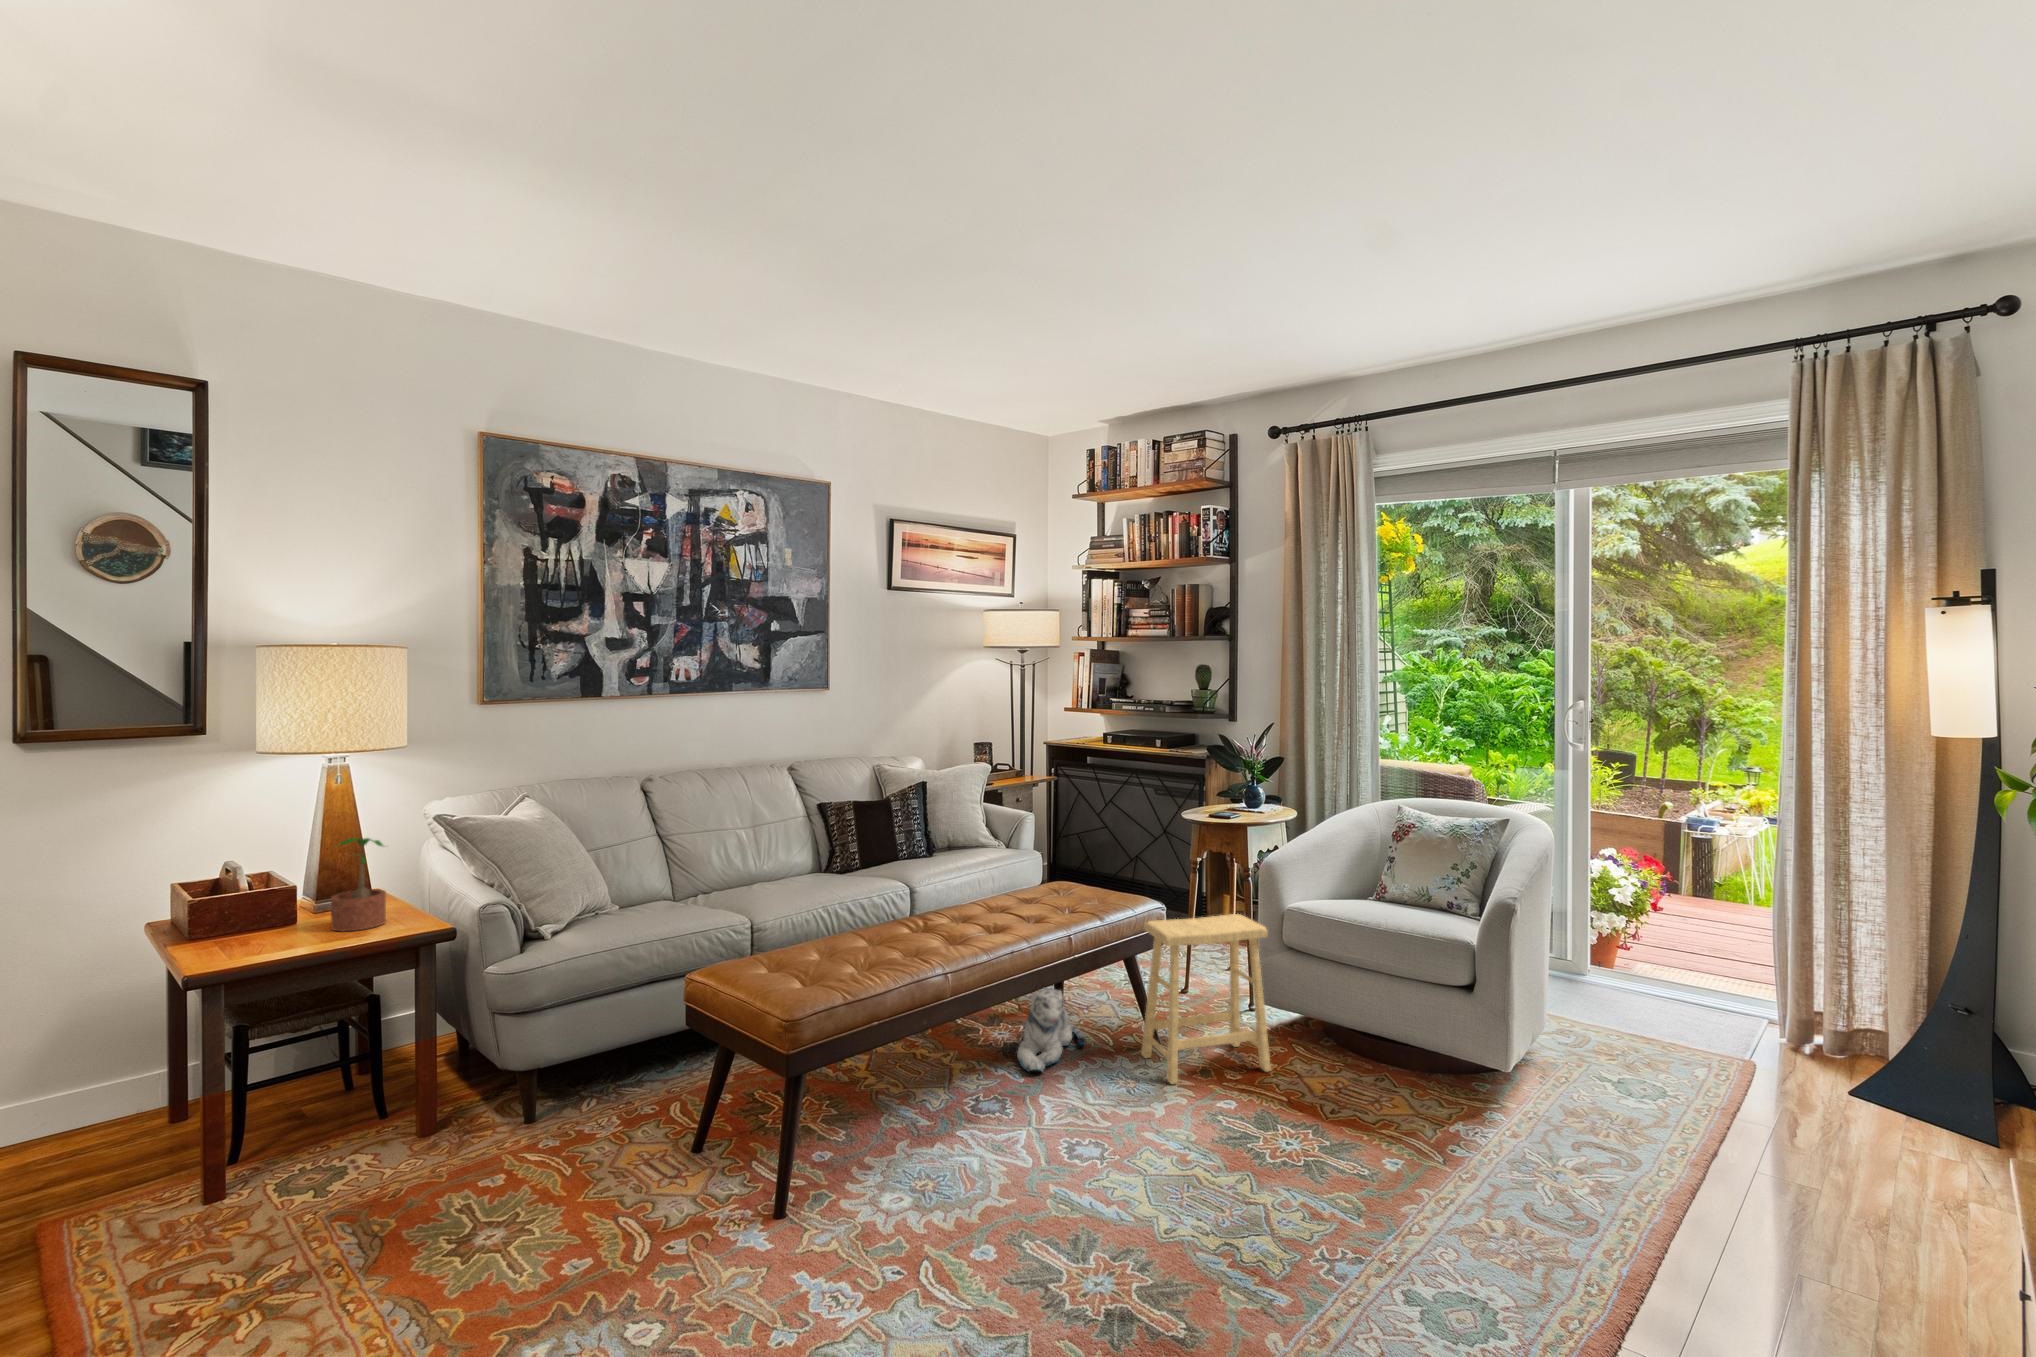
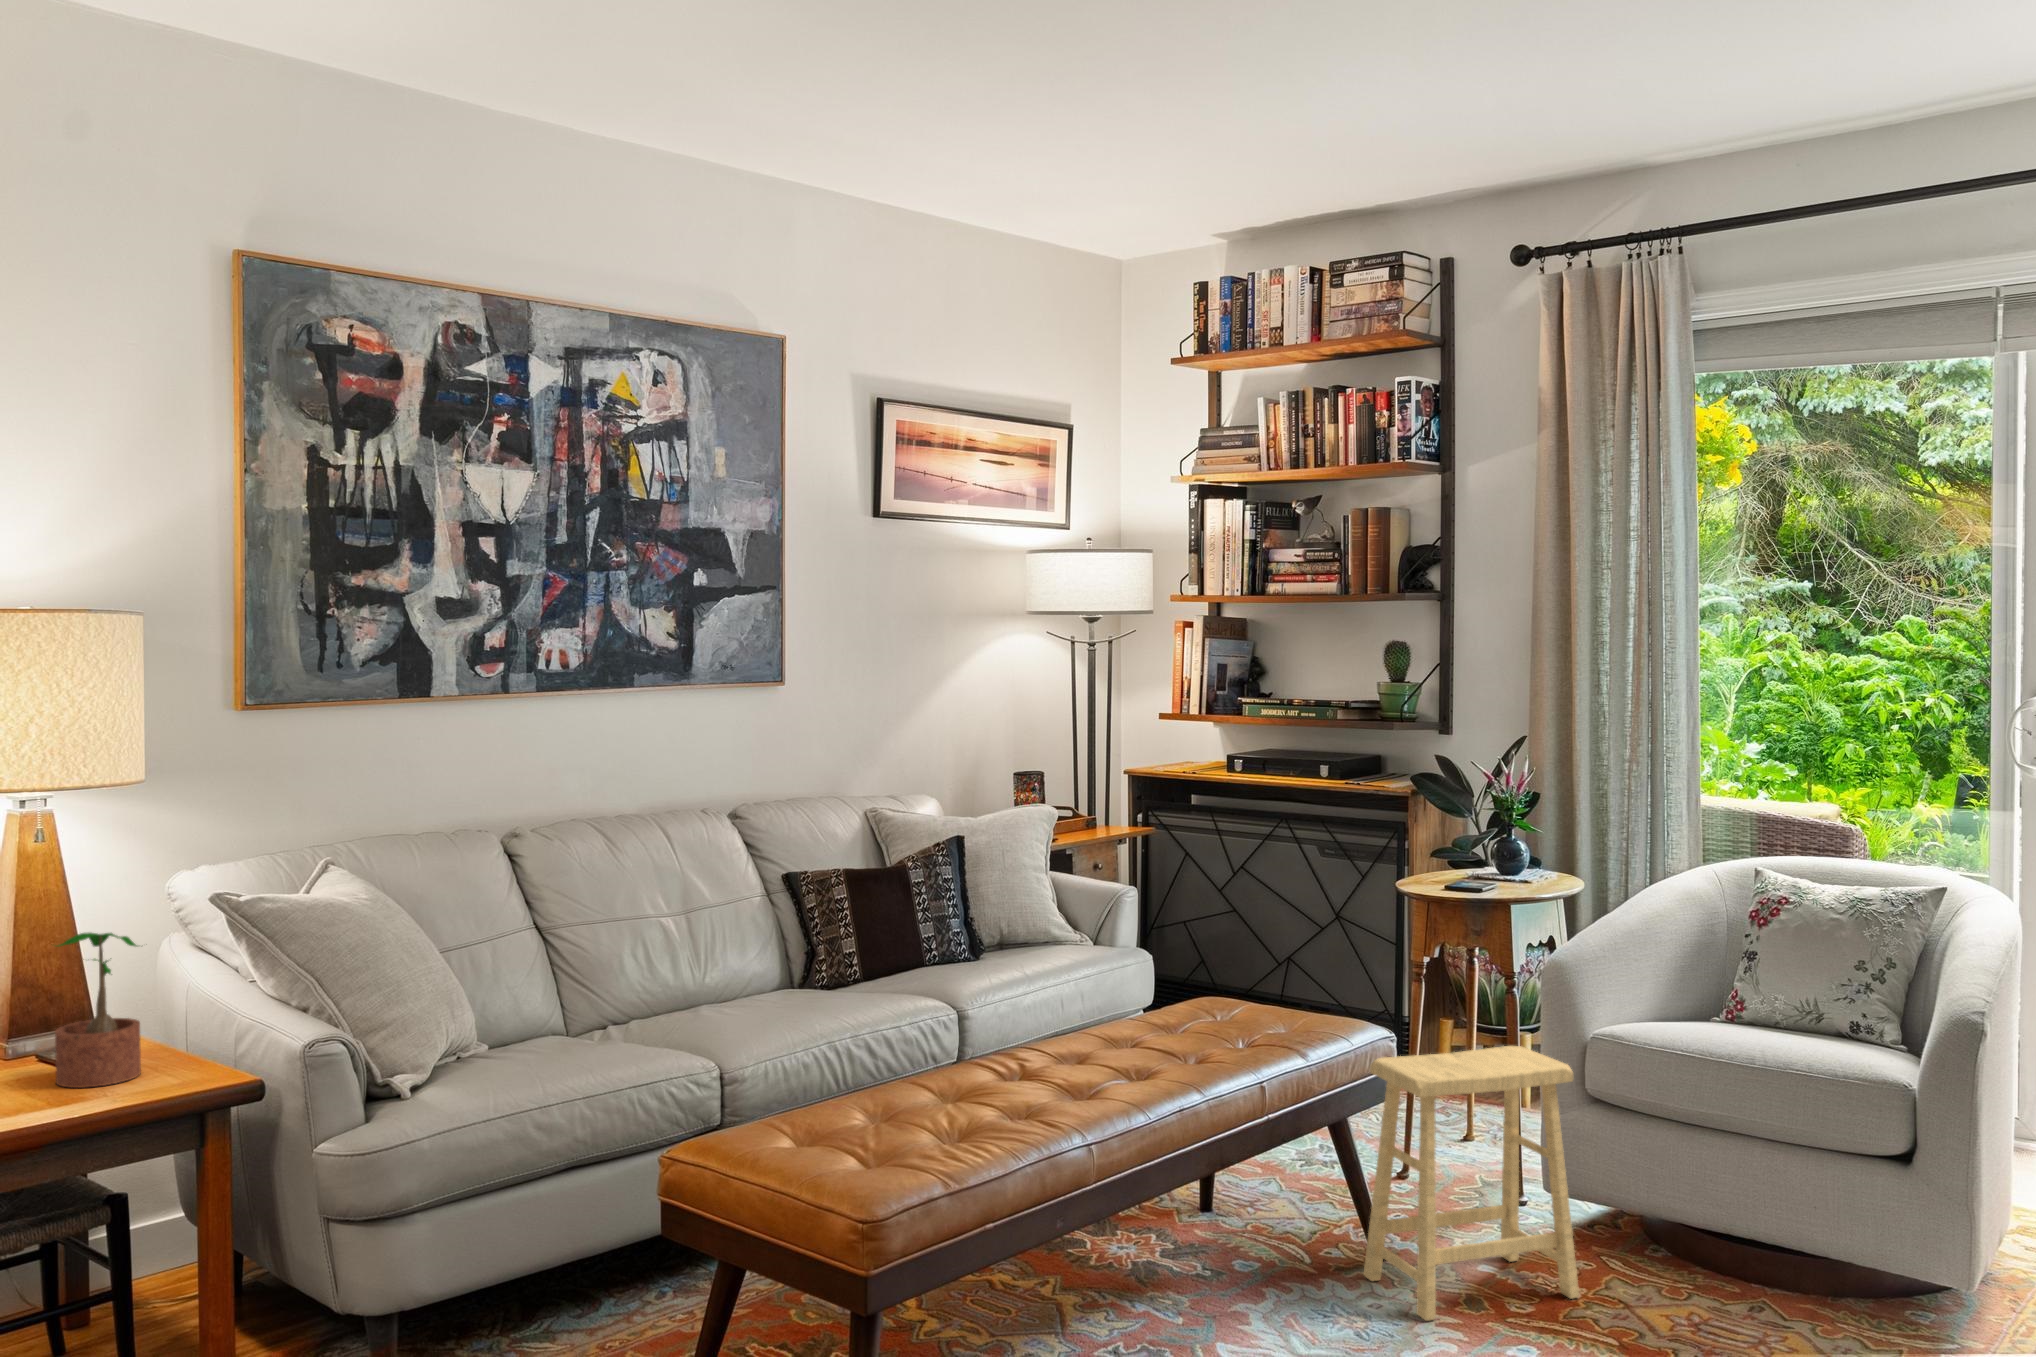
plush toy: present [1017,987,1086,1072] -> none [1163,1168,1271,1306]

